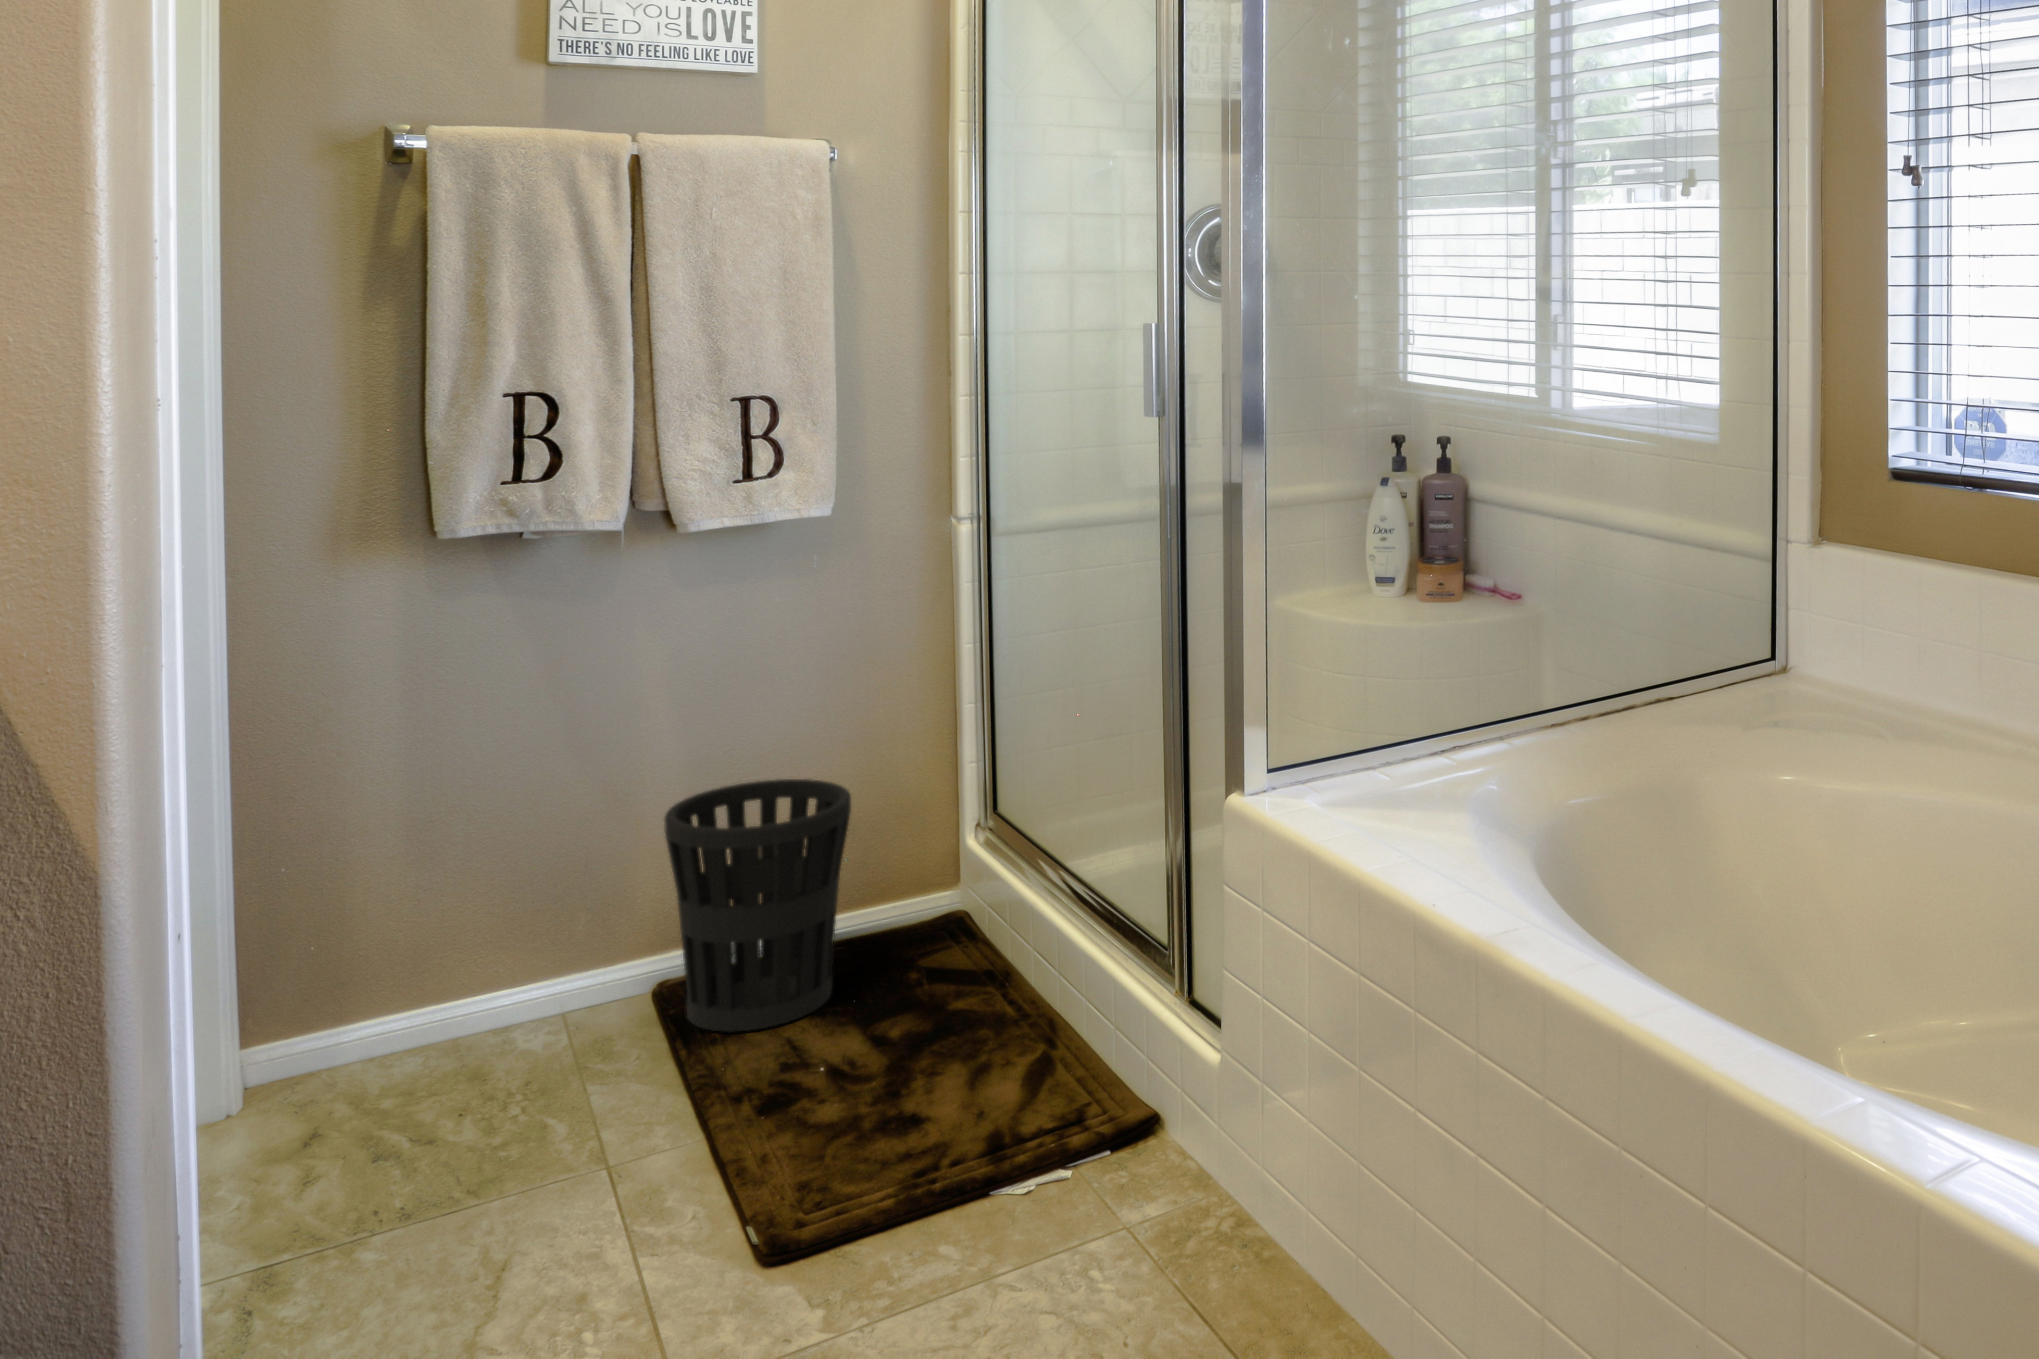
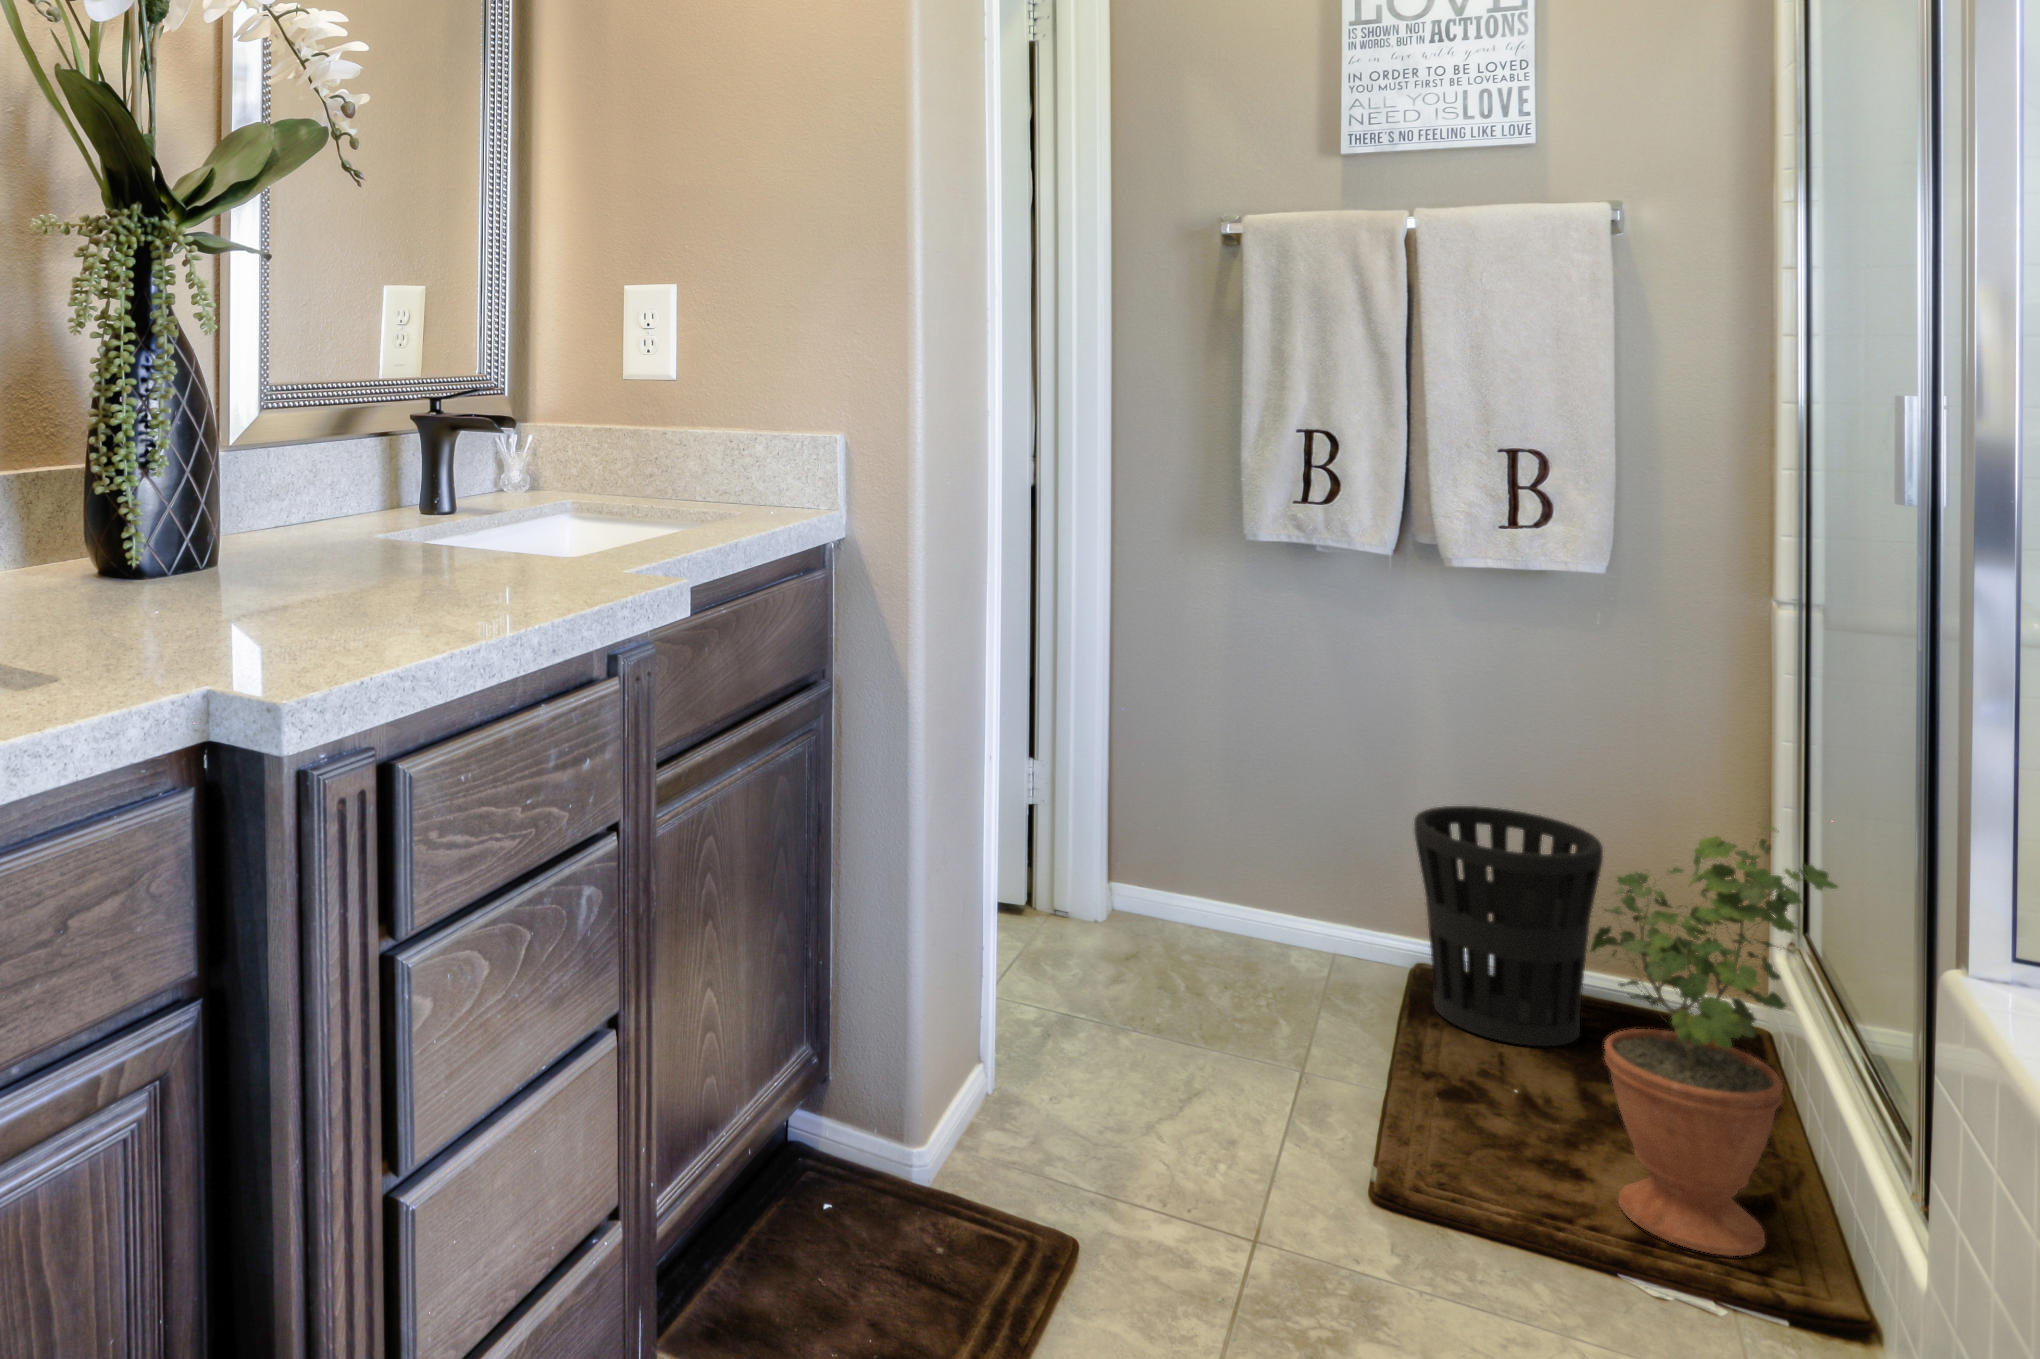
potted plant: none [921,718,1115,1136] -> present [1591,823,1838,1256]

